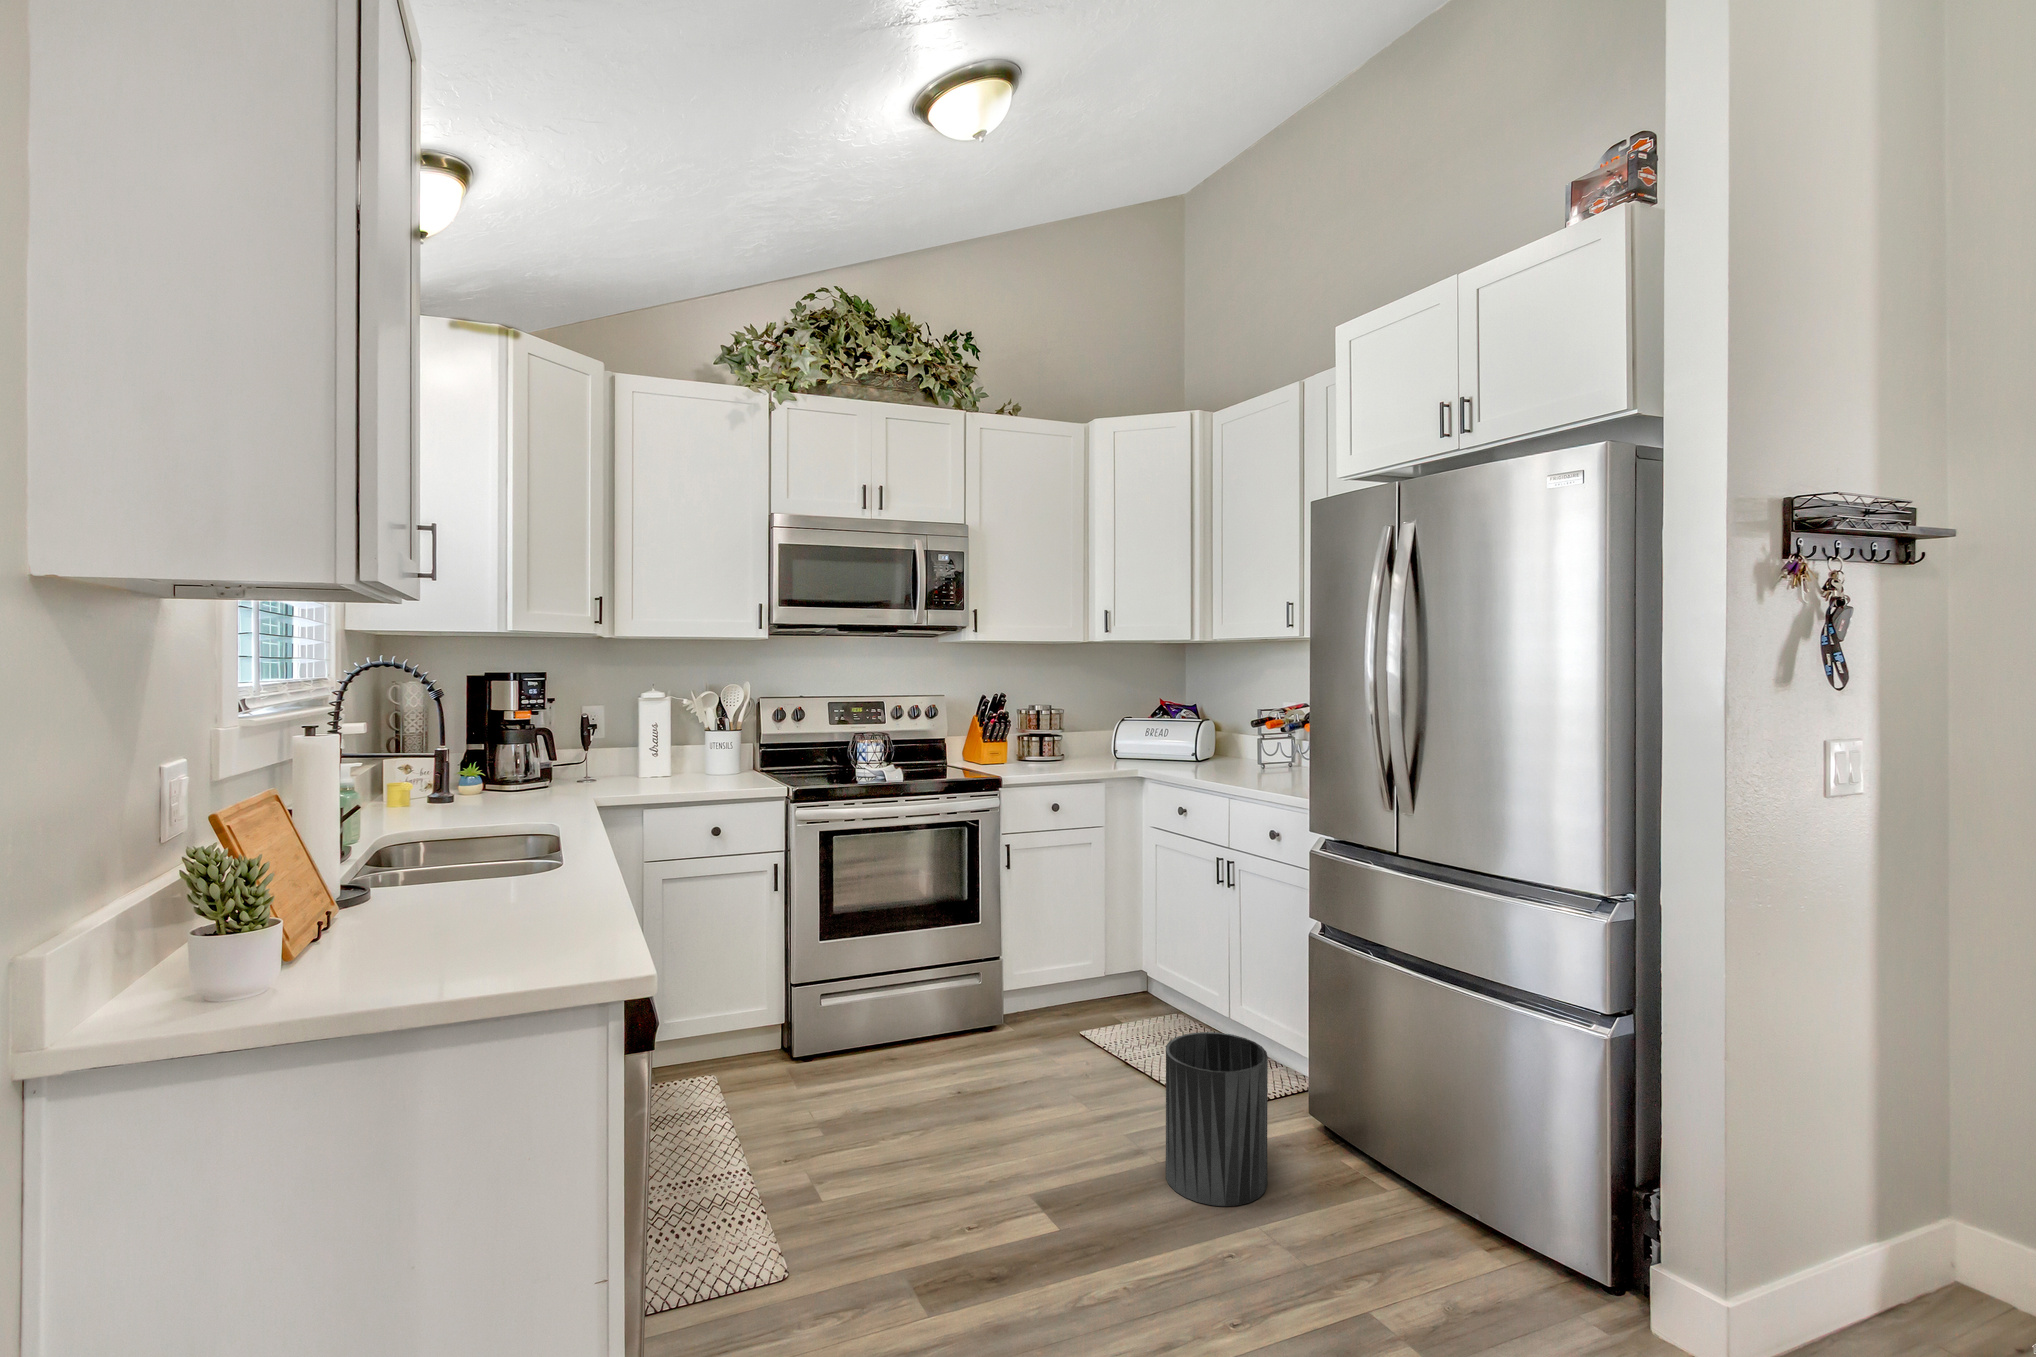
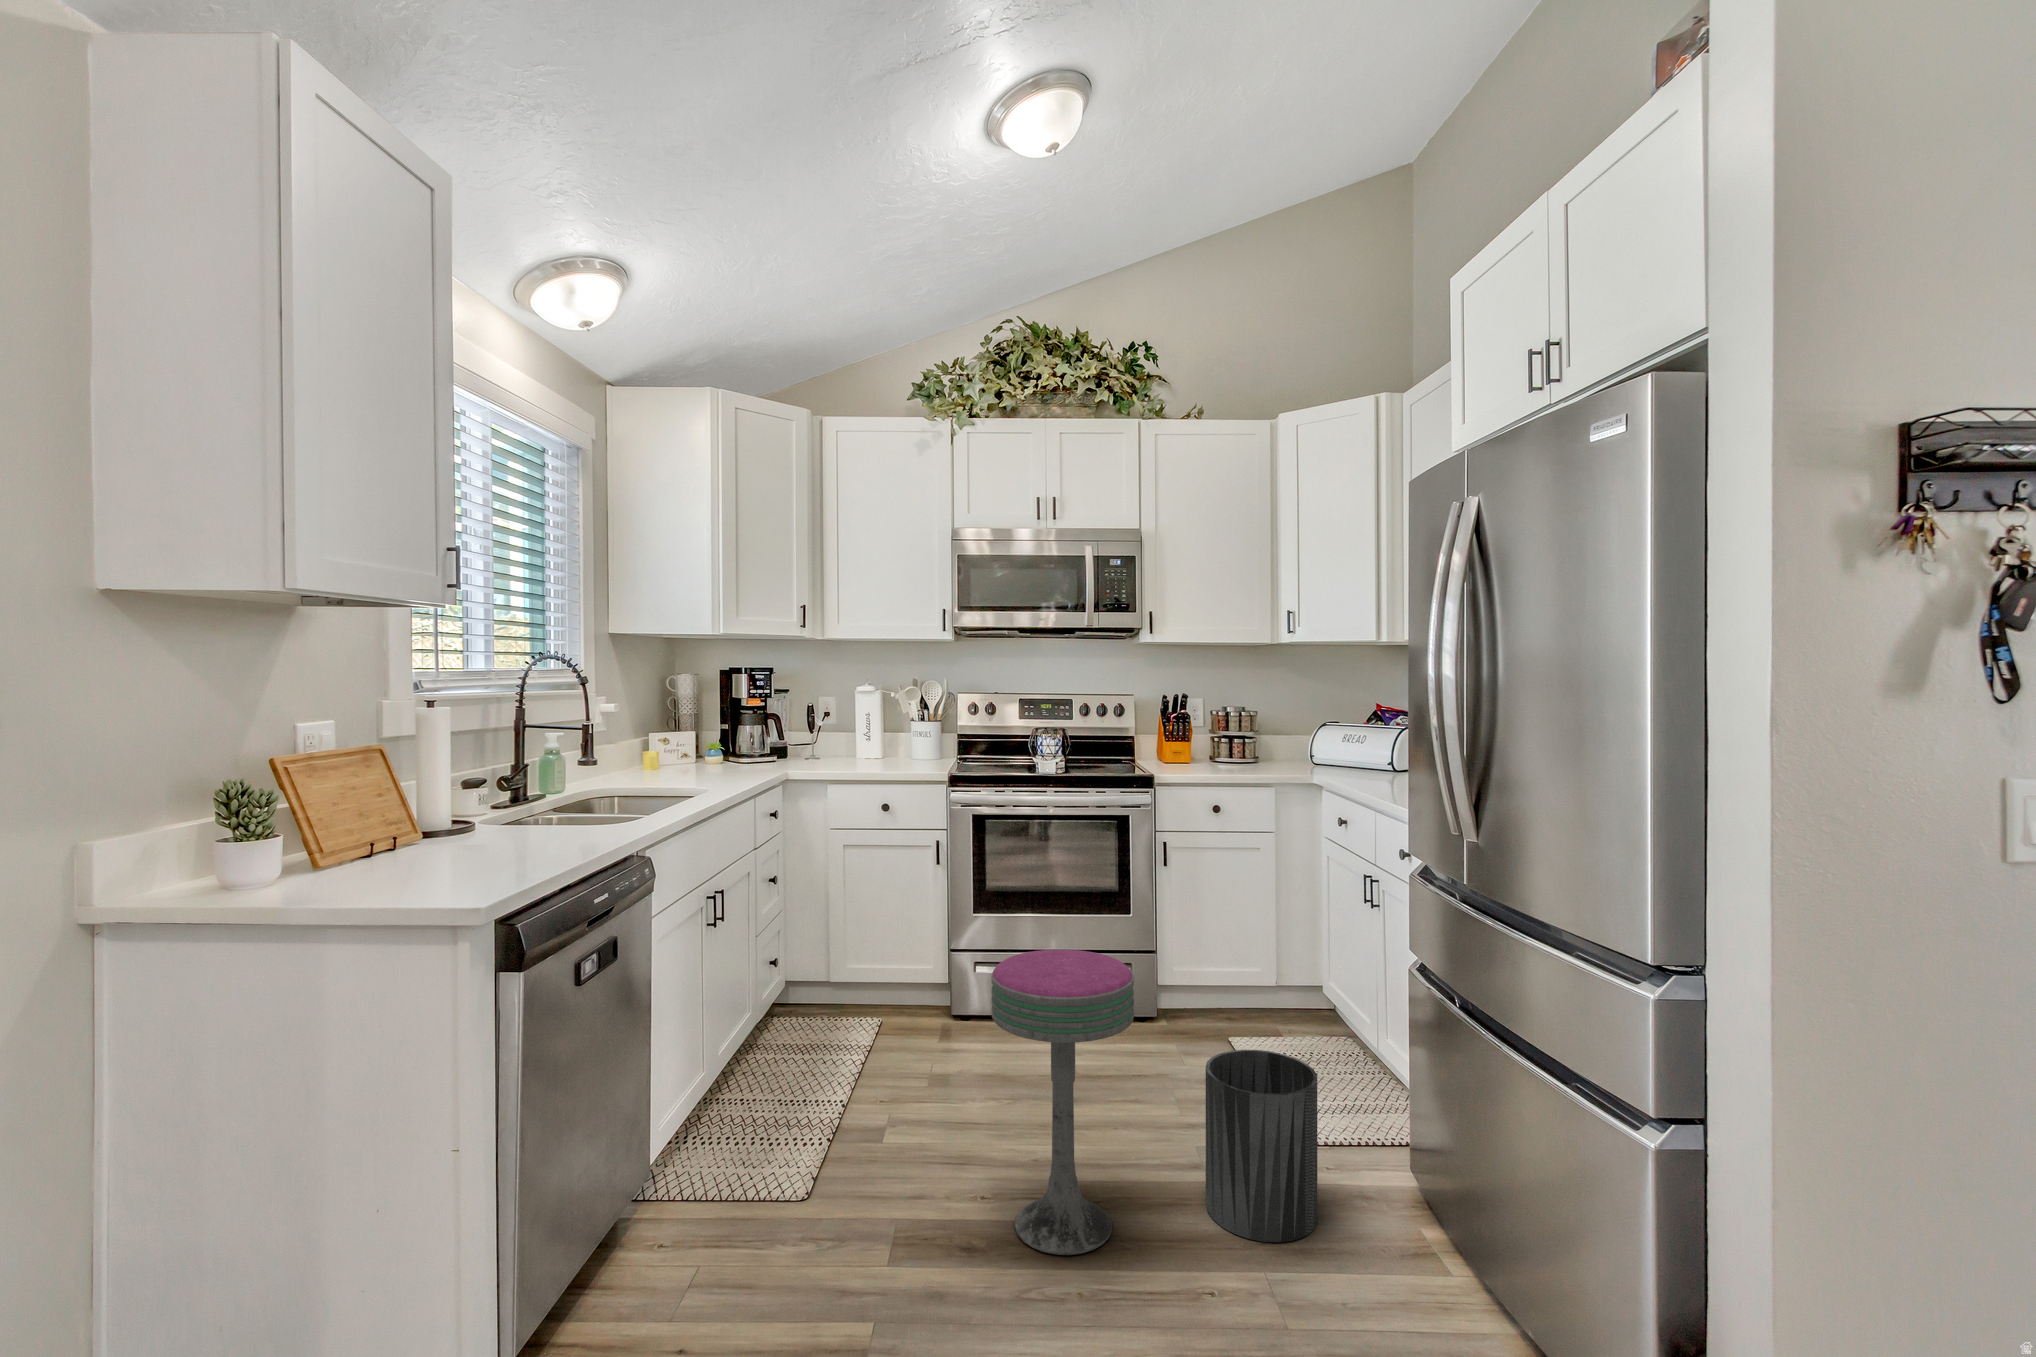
bar stool: none [992,962,1134,1266] -> present [991,949,1134,1255]

